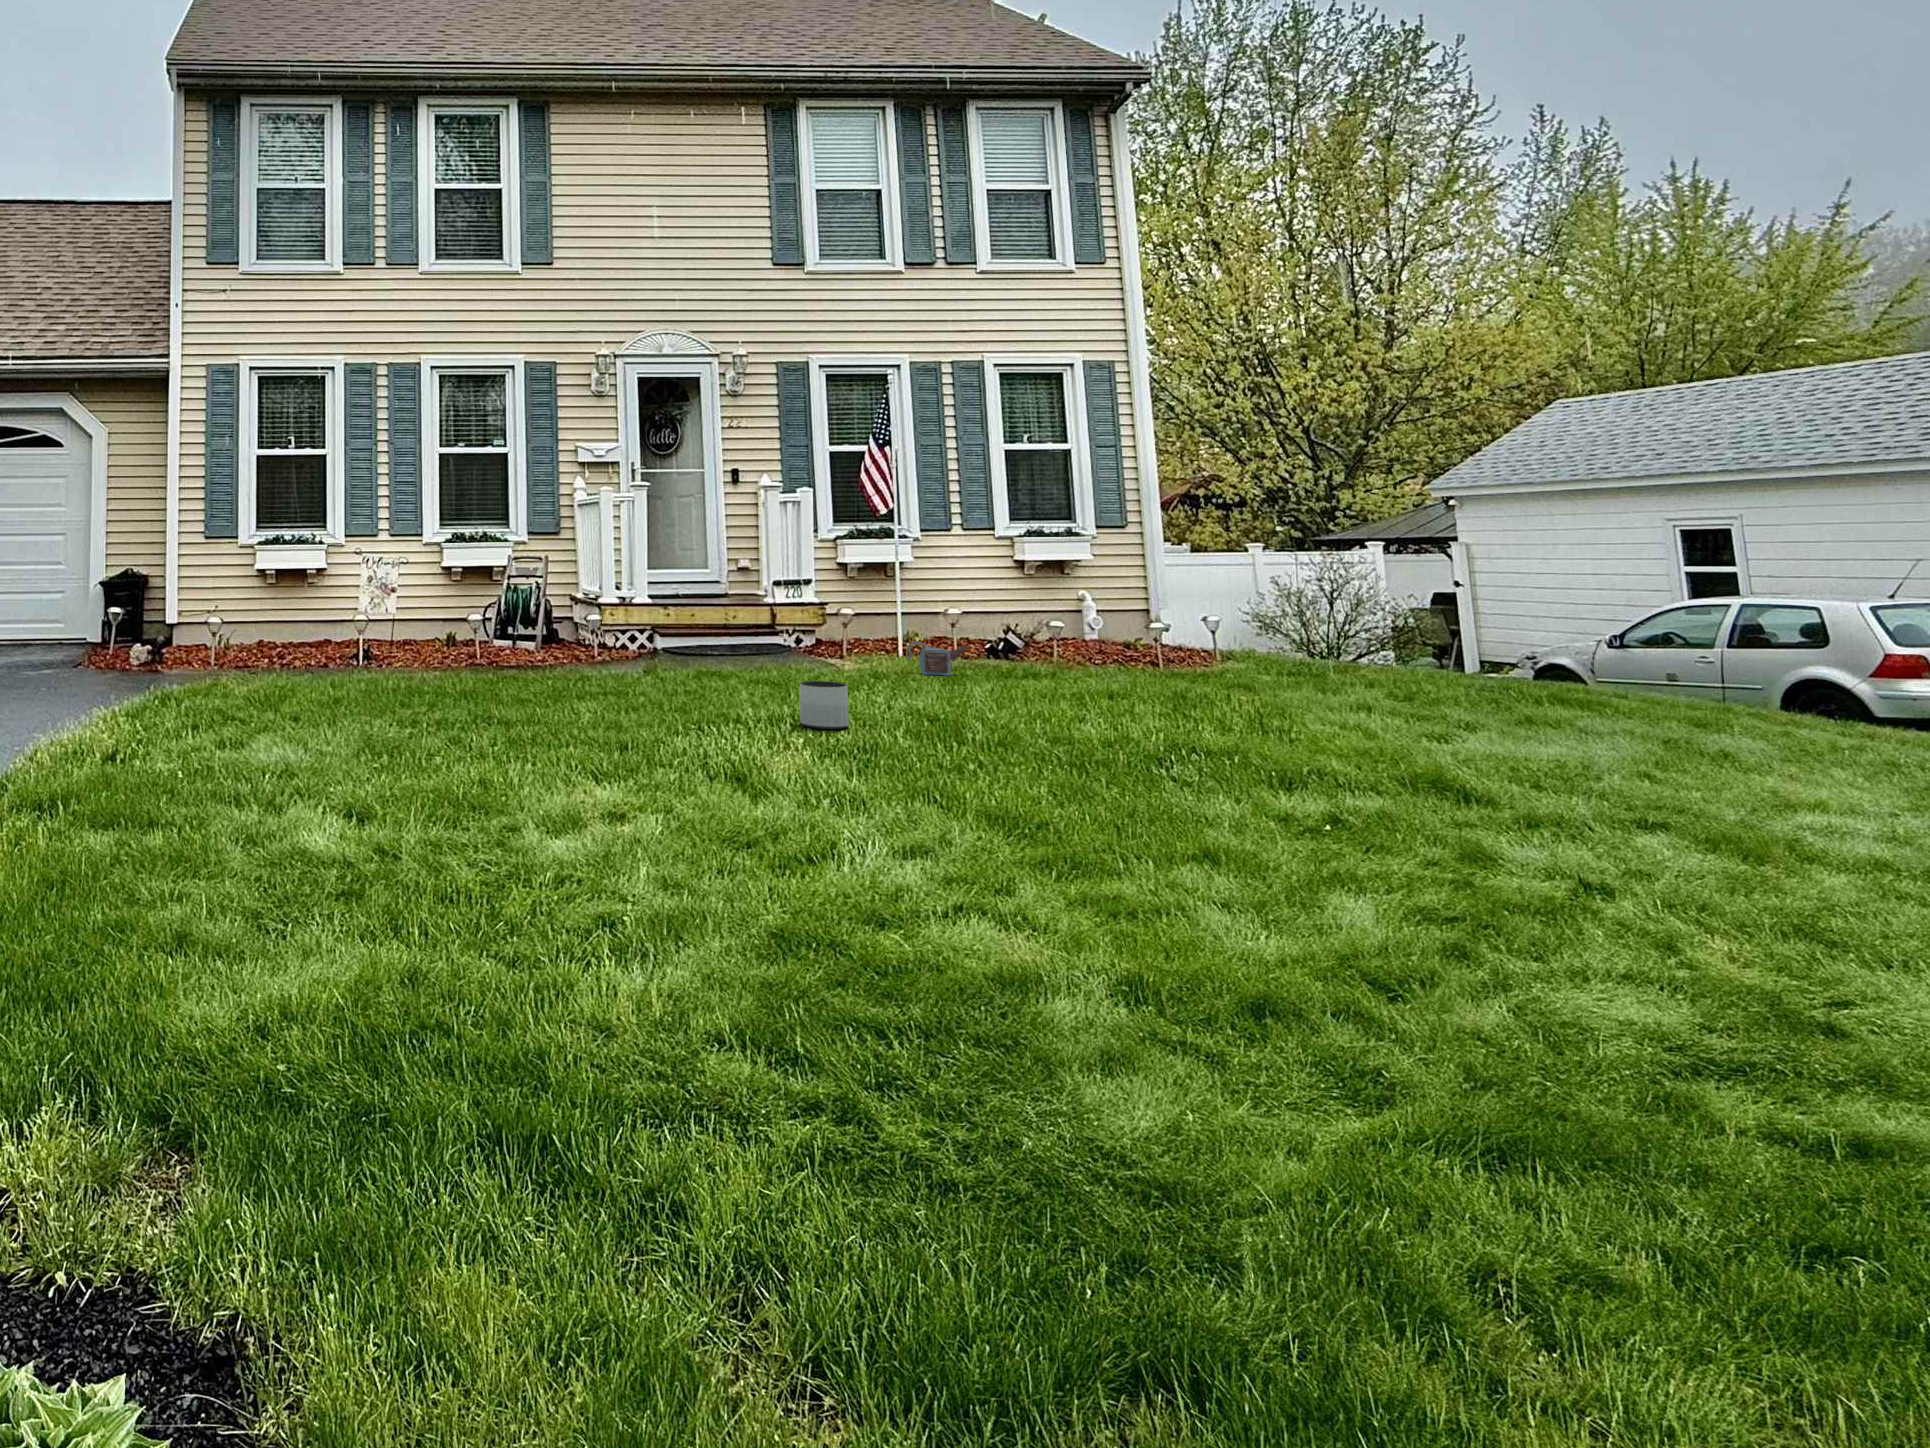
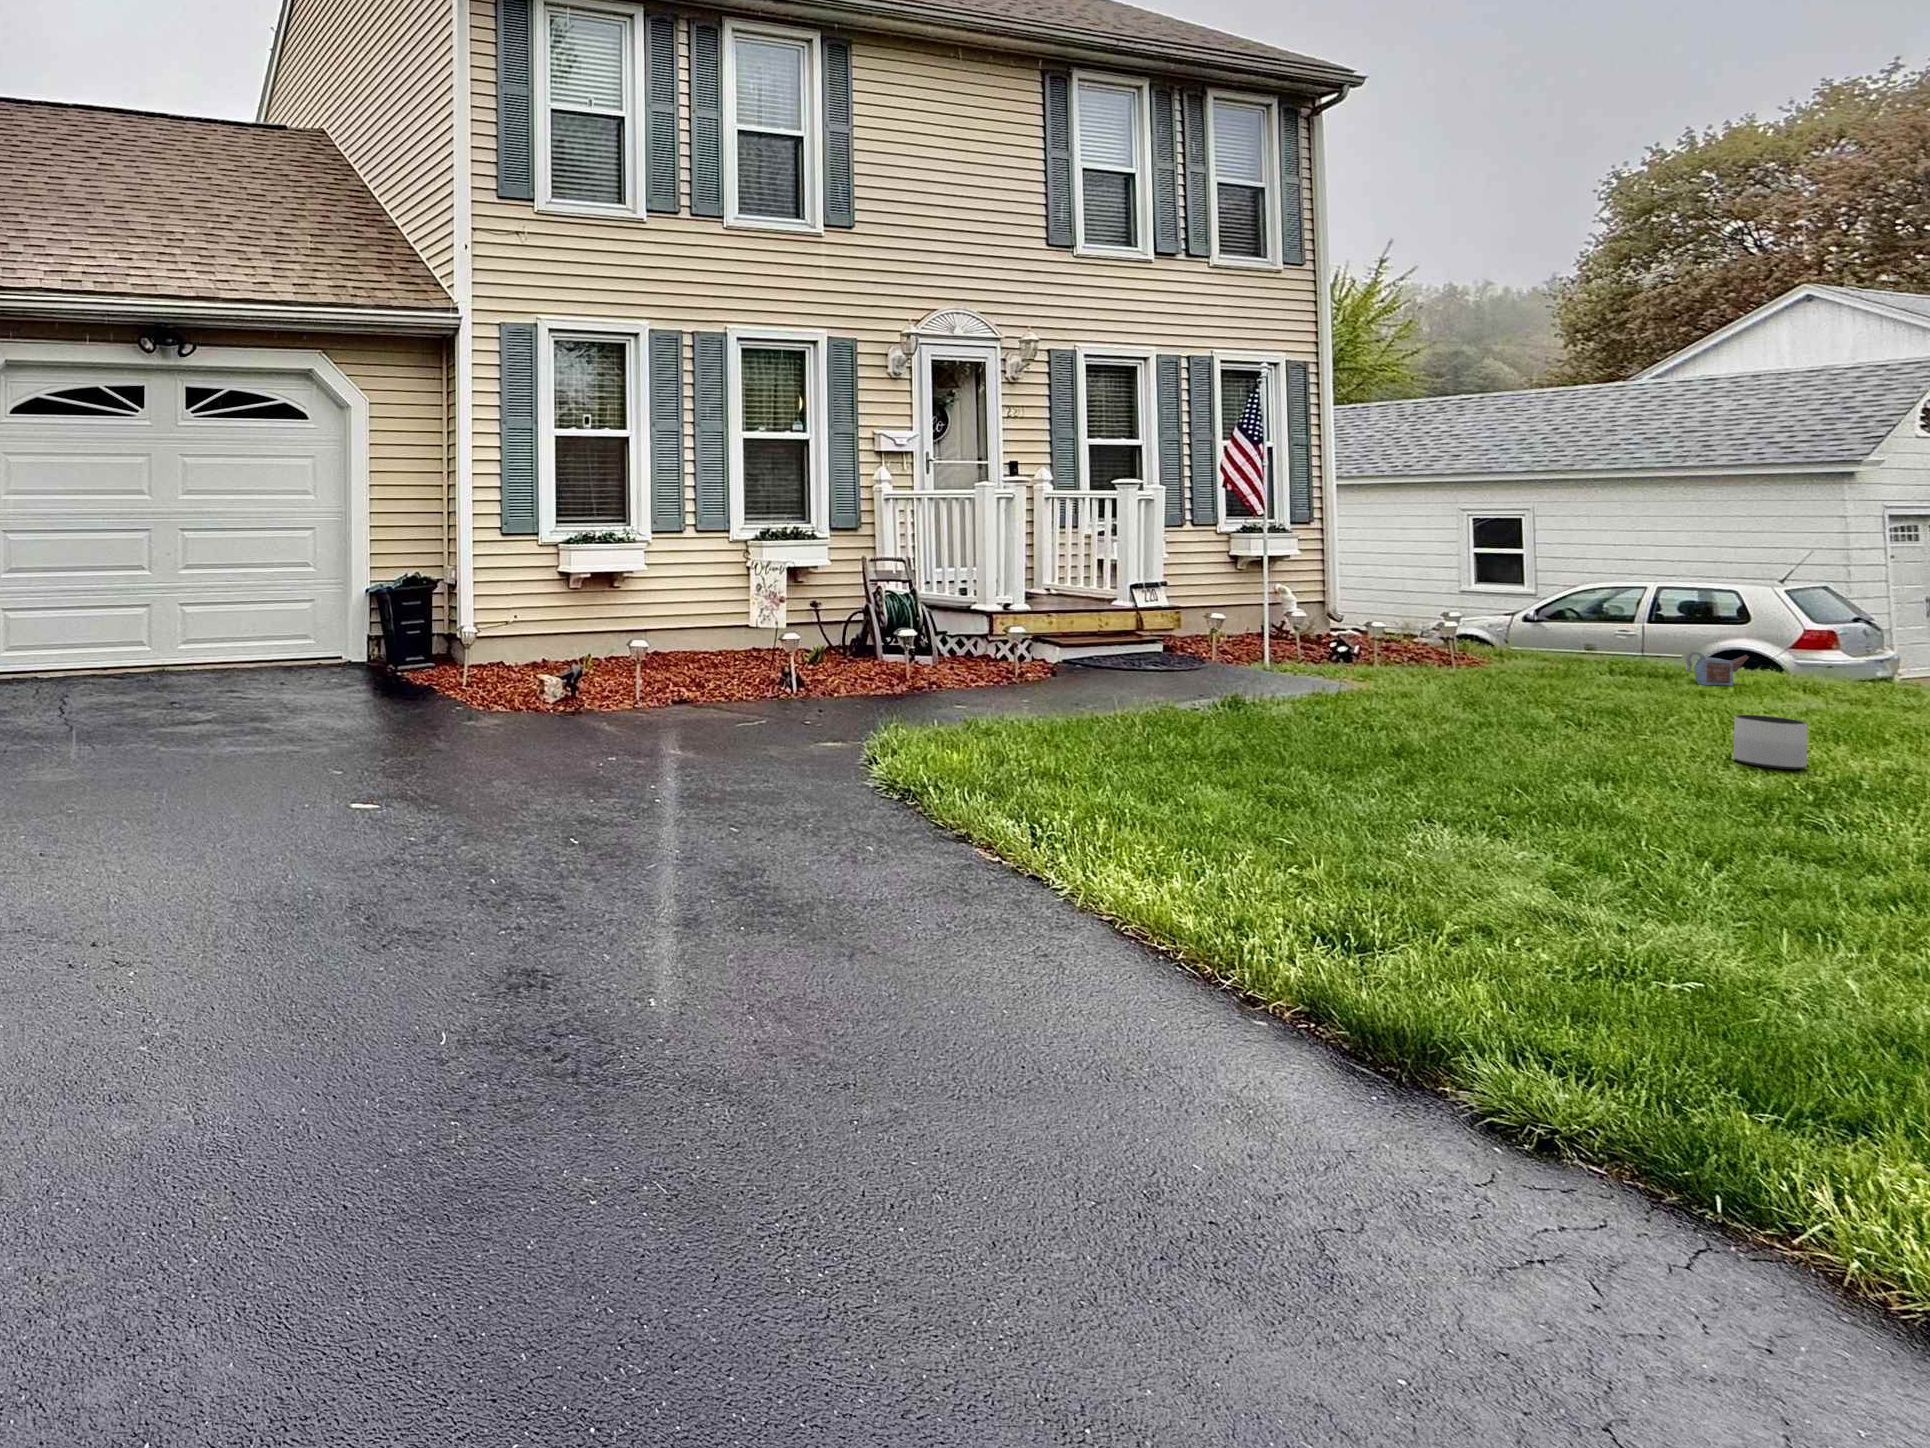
watering can: present [908,641,969,676] -> present [1685,652,1749,686]

